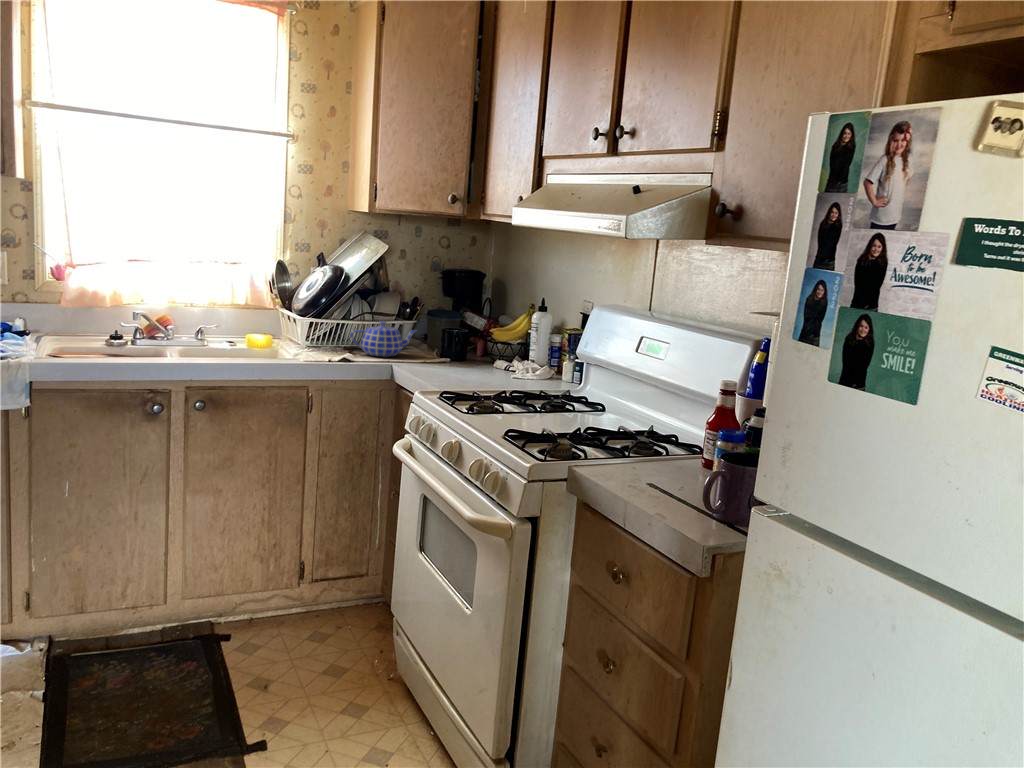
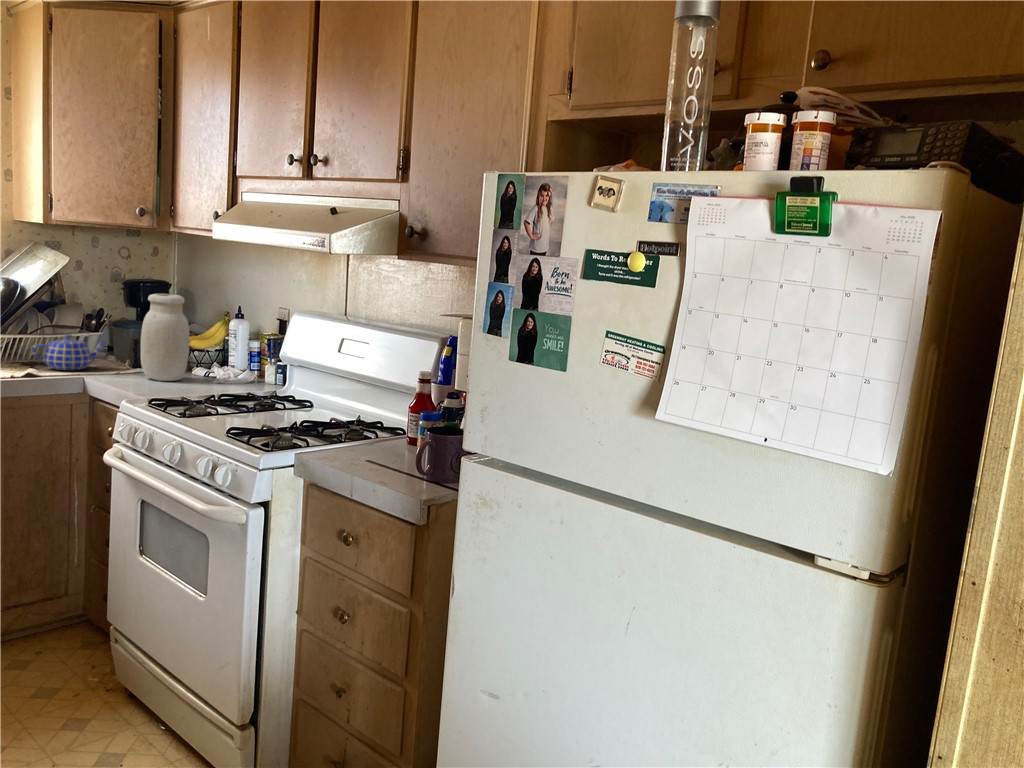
jar: none [444,283,491,373] -> present [140,294,190,381]

